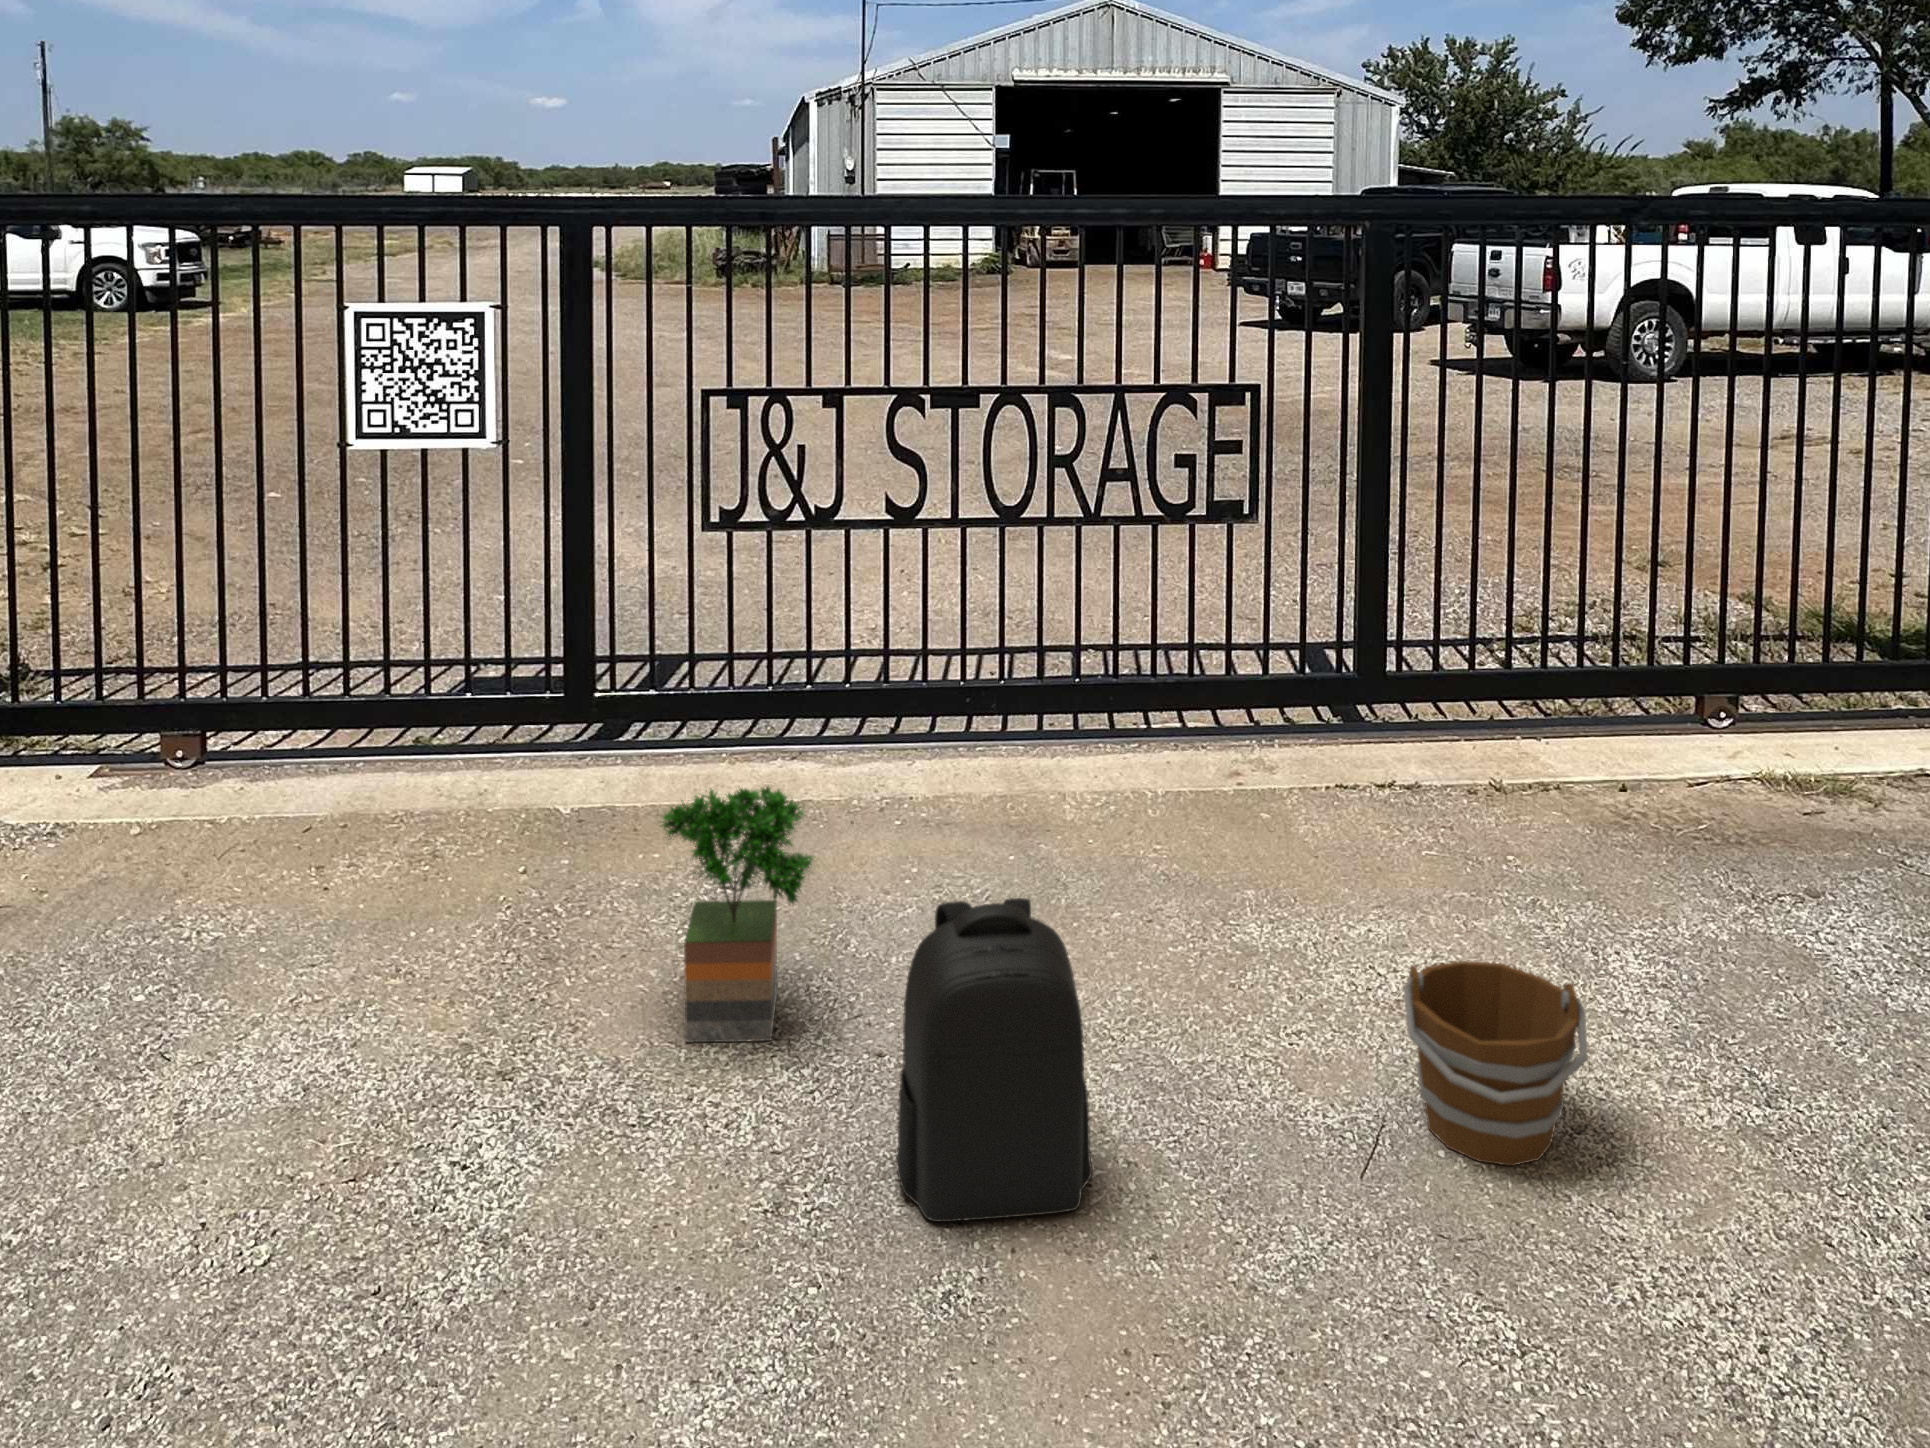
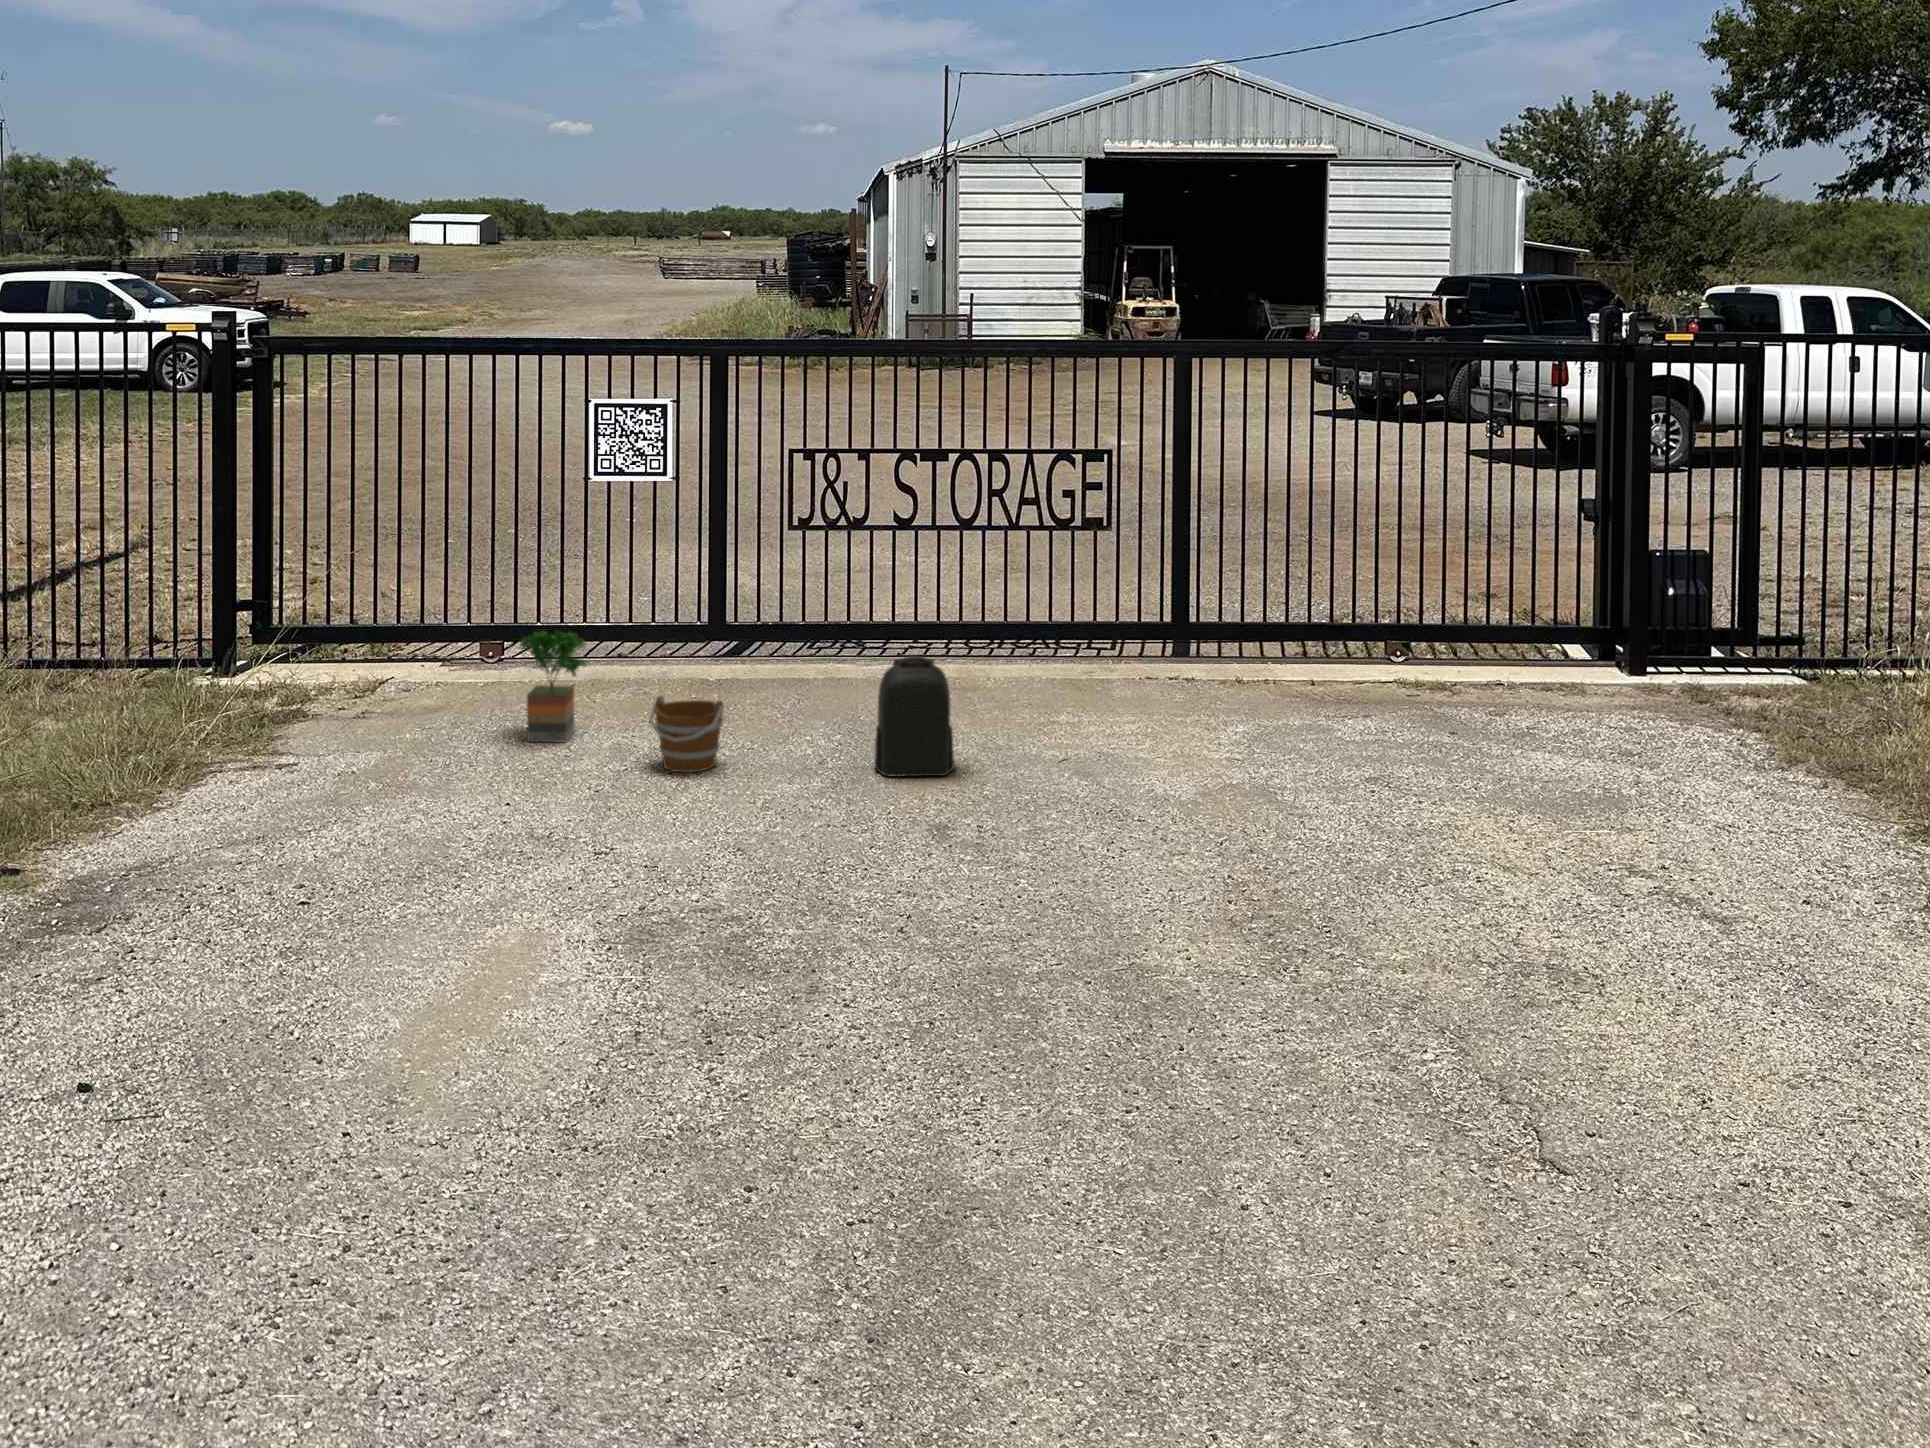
potted tree: present [660,787,814,1042] -> present [520,631,587,743]
bucket: present [1404,961,1588,1166] -> present [649,696,724,773]

